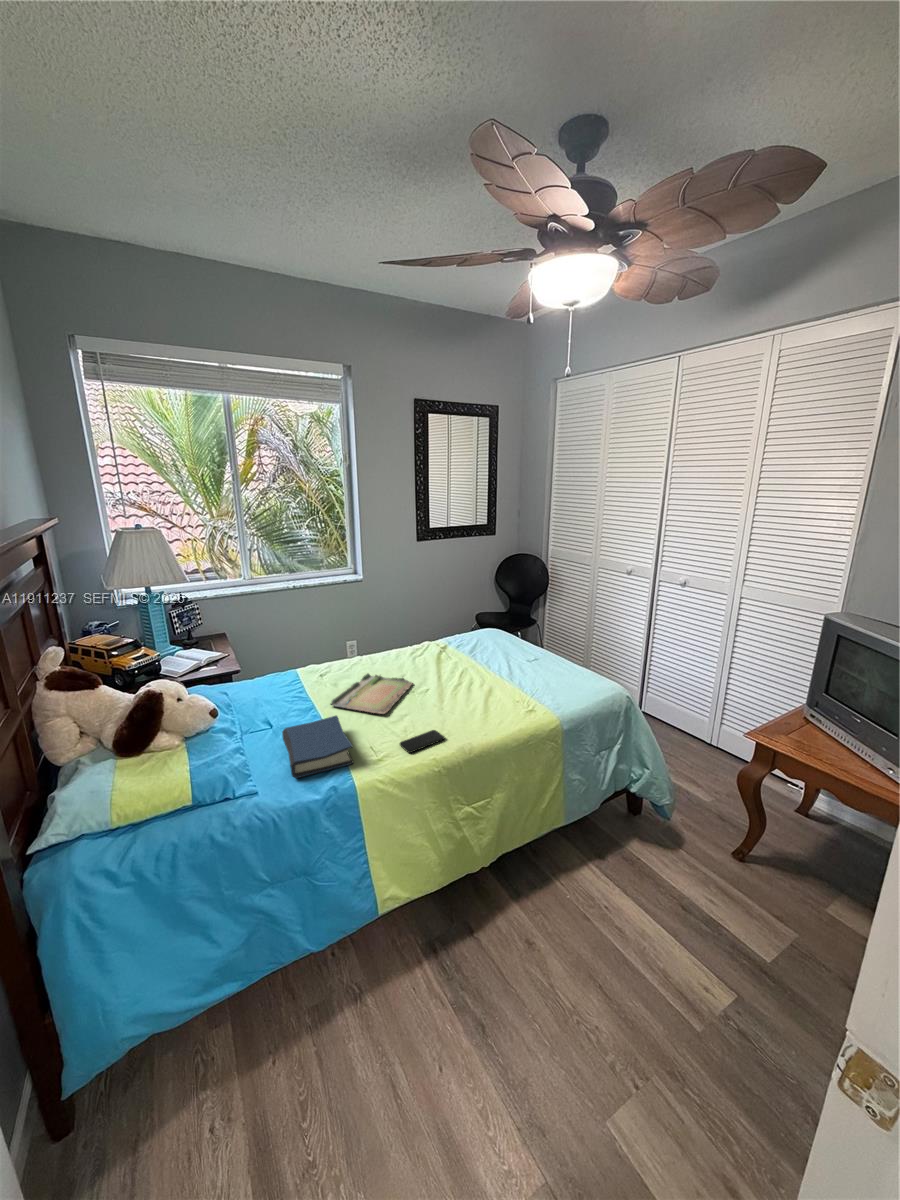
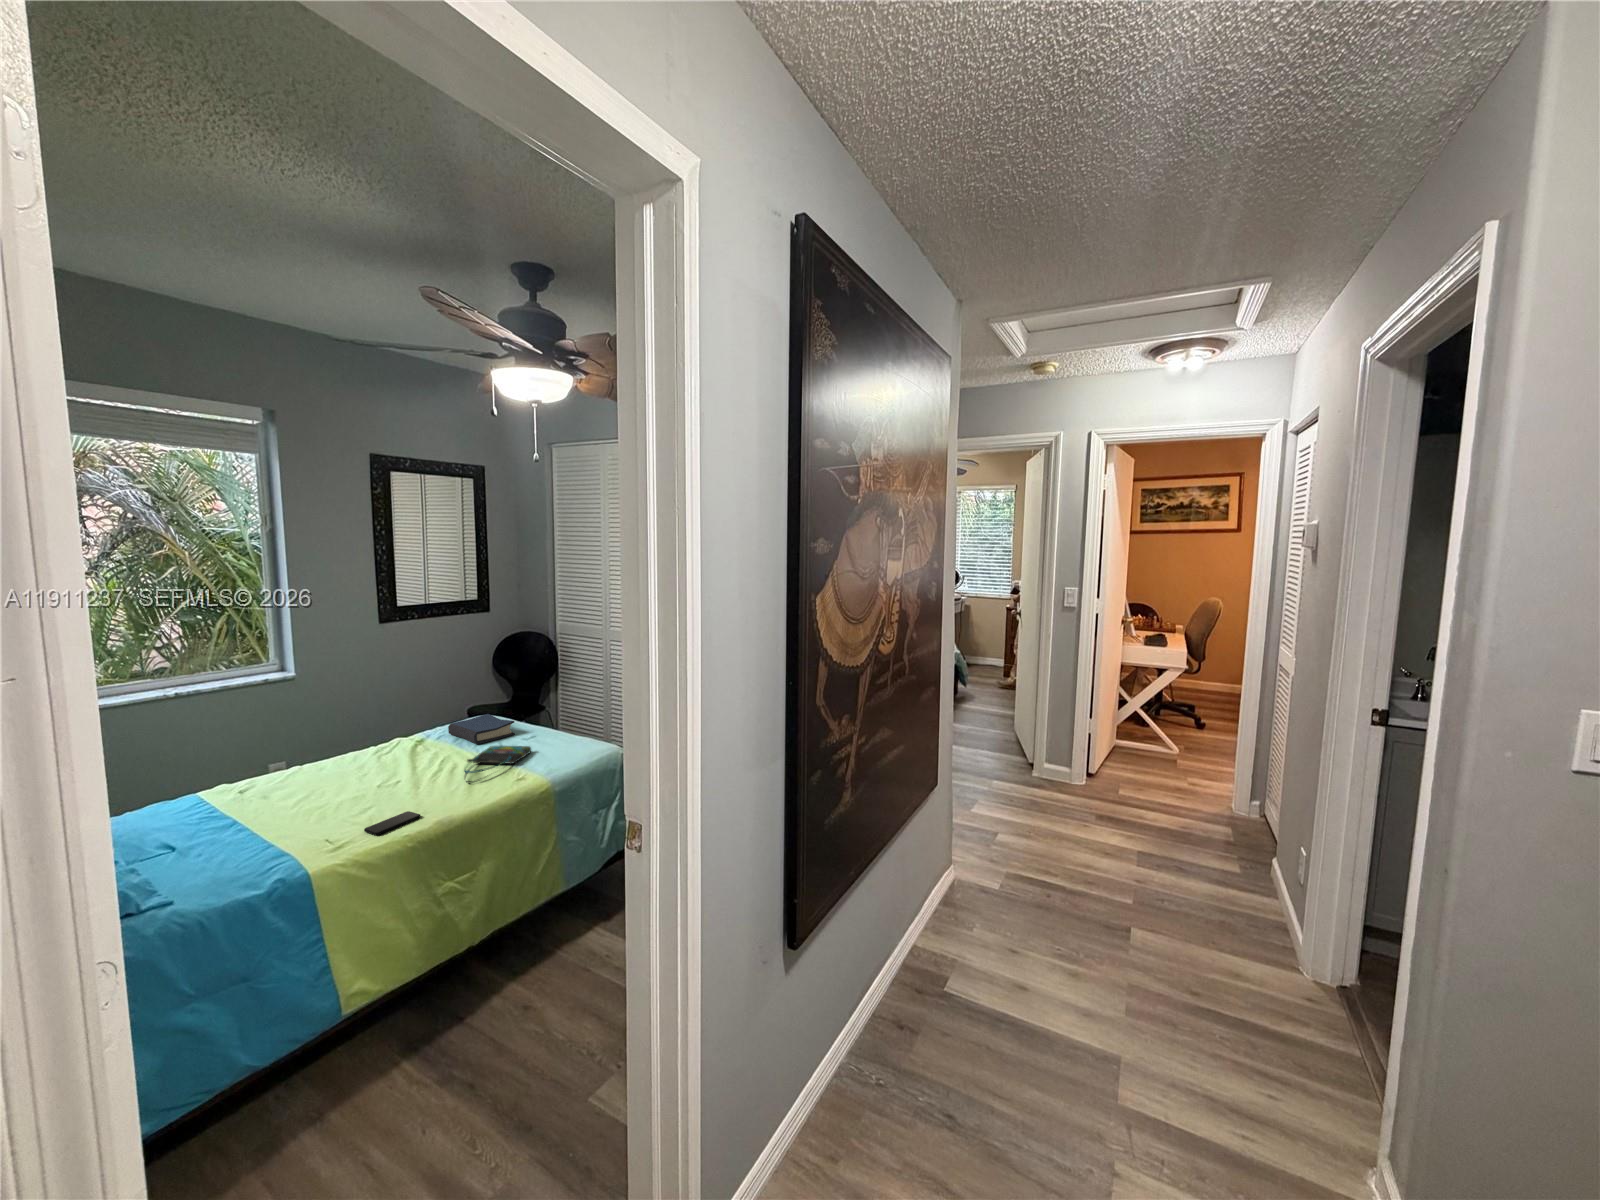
tote bag: none [480,666,537,707] -> present [465,746,531,783]
tray: present [331,674,413,714] -> none [262,770,380,816]
hardback book: present [282,716,354,778] -> present [448,714,515,745]

